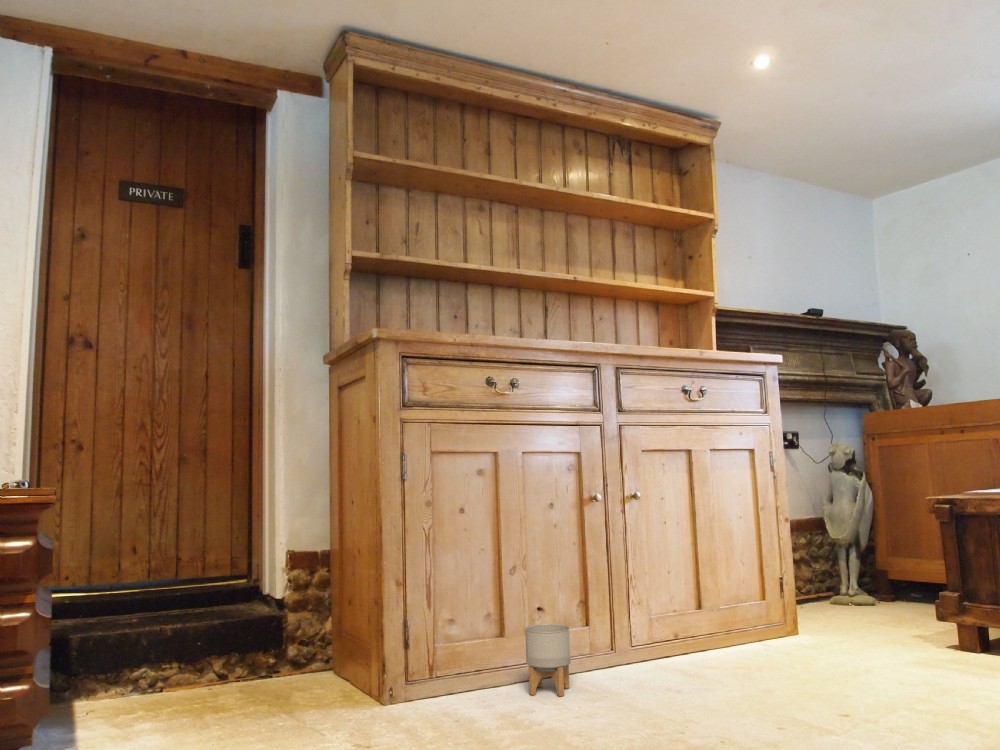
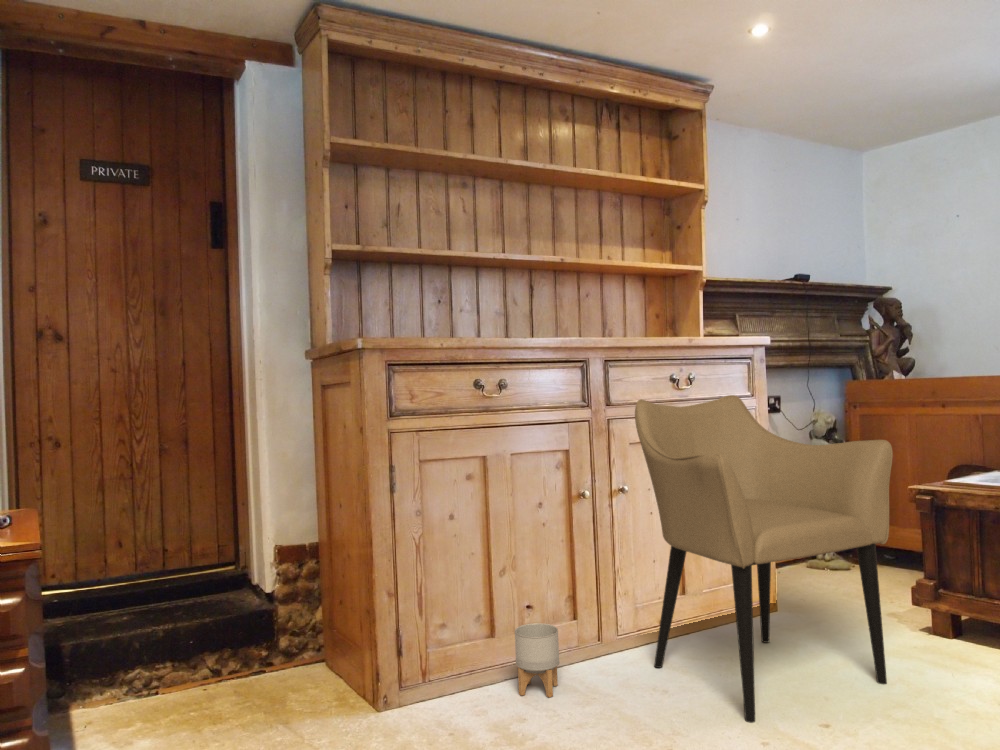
armchair: none [646,404,912,715] -> present [635,395,893,723]

